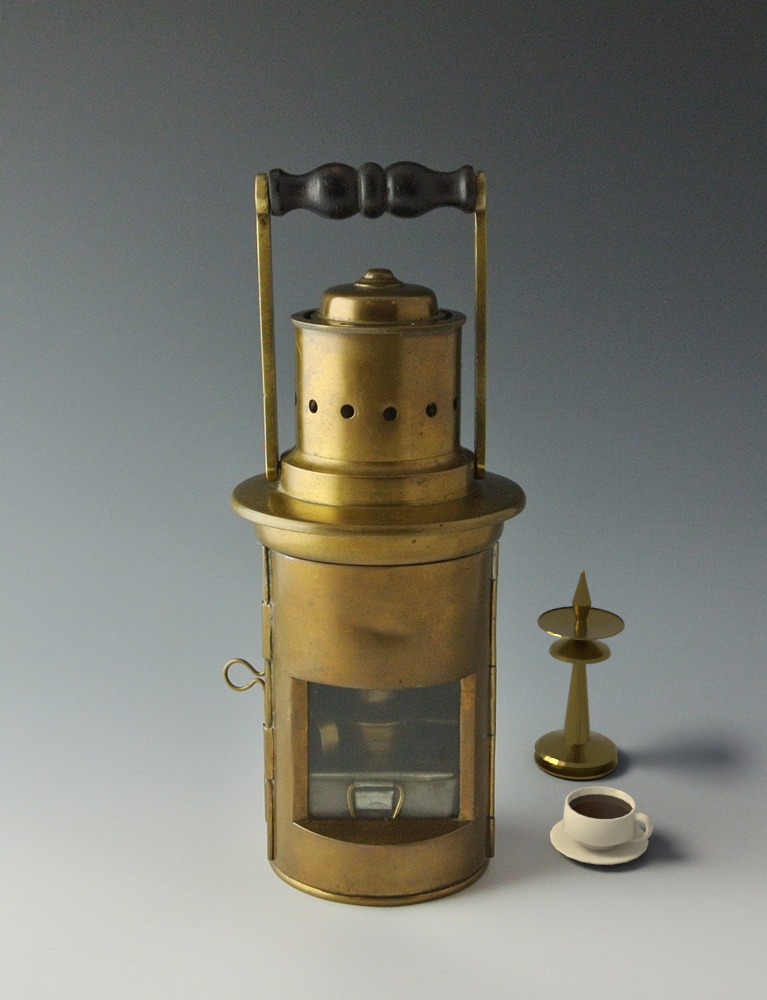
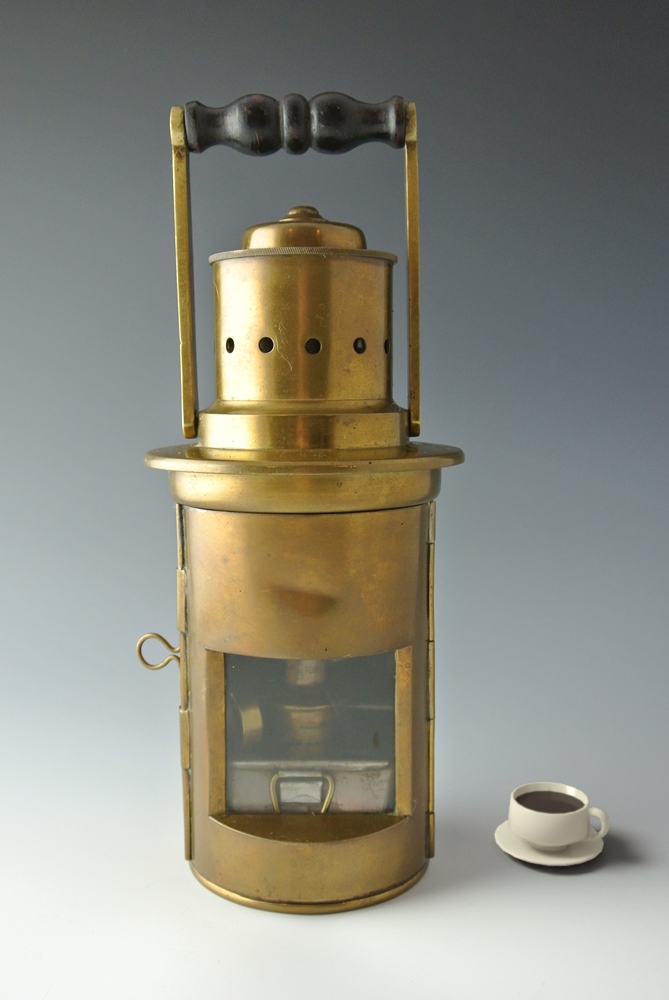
candlestick: present [534,570,625,779] -> none [473,559,566,782]

